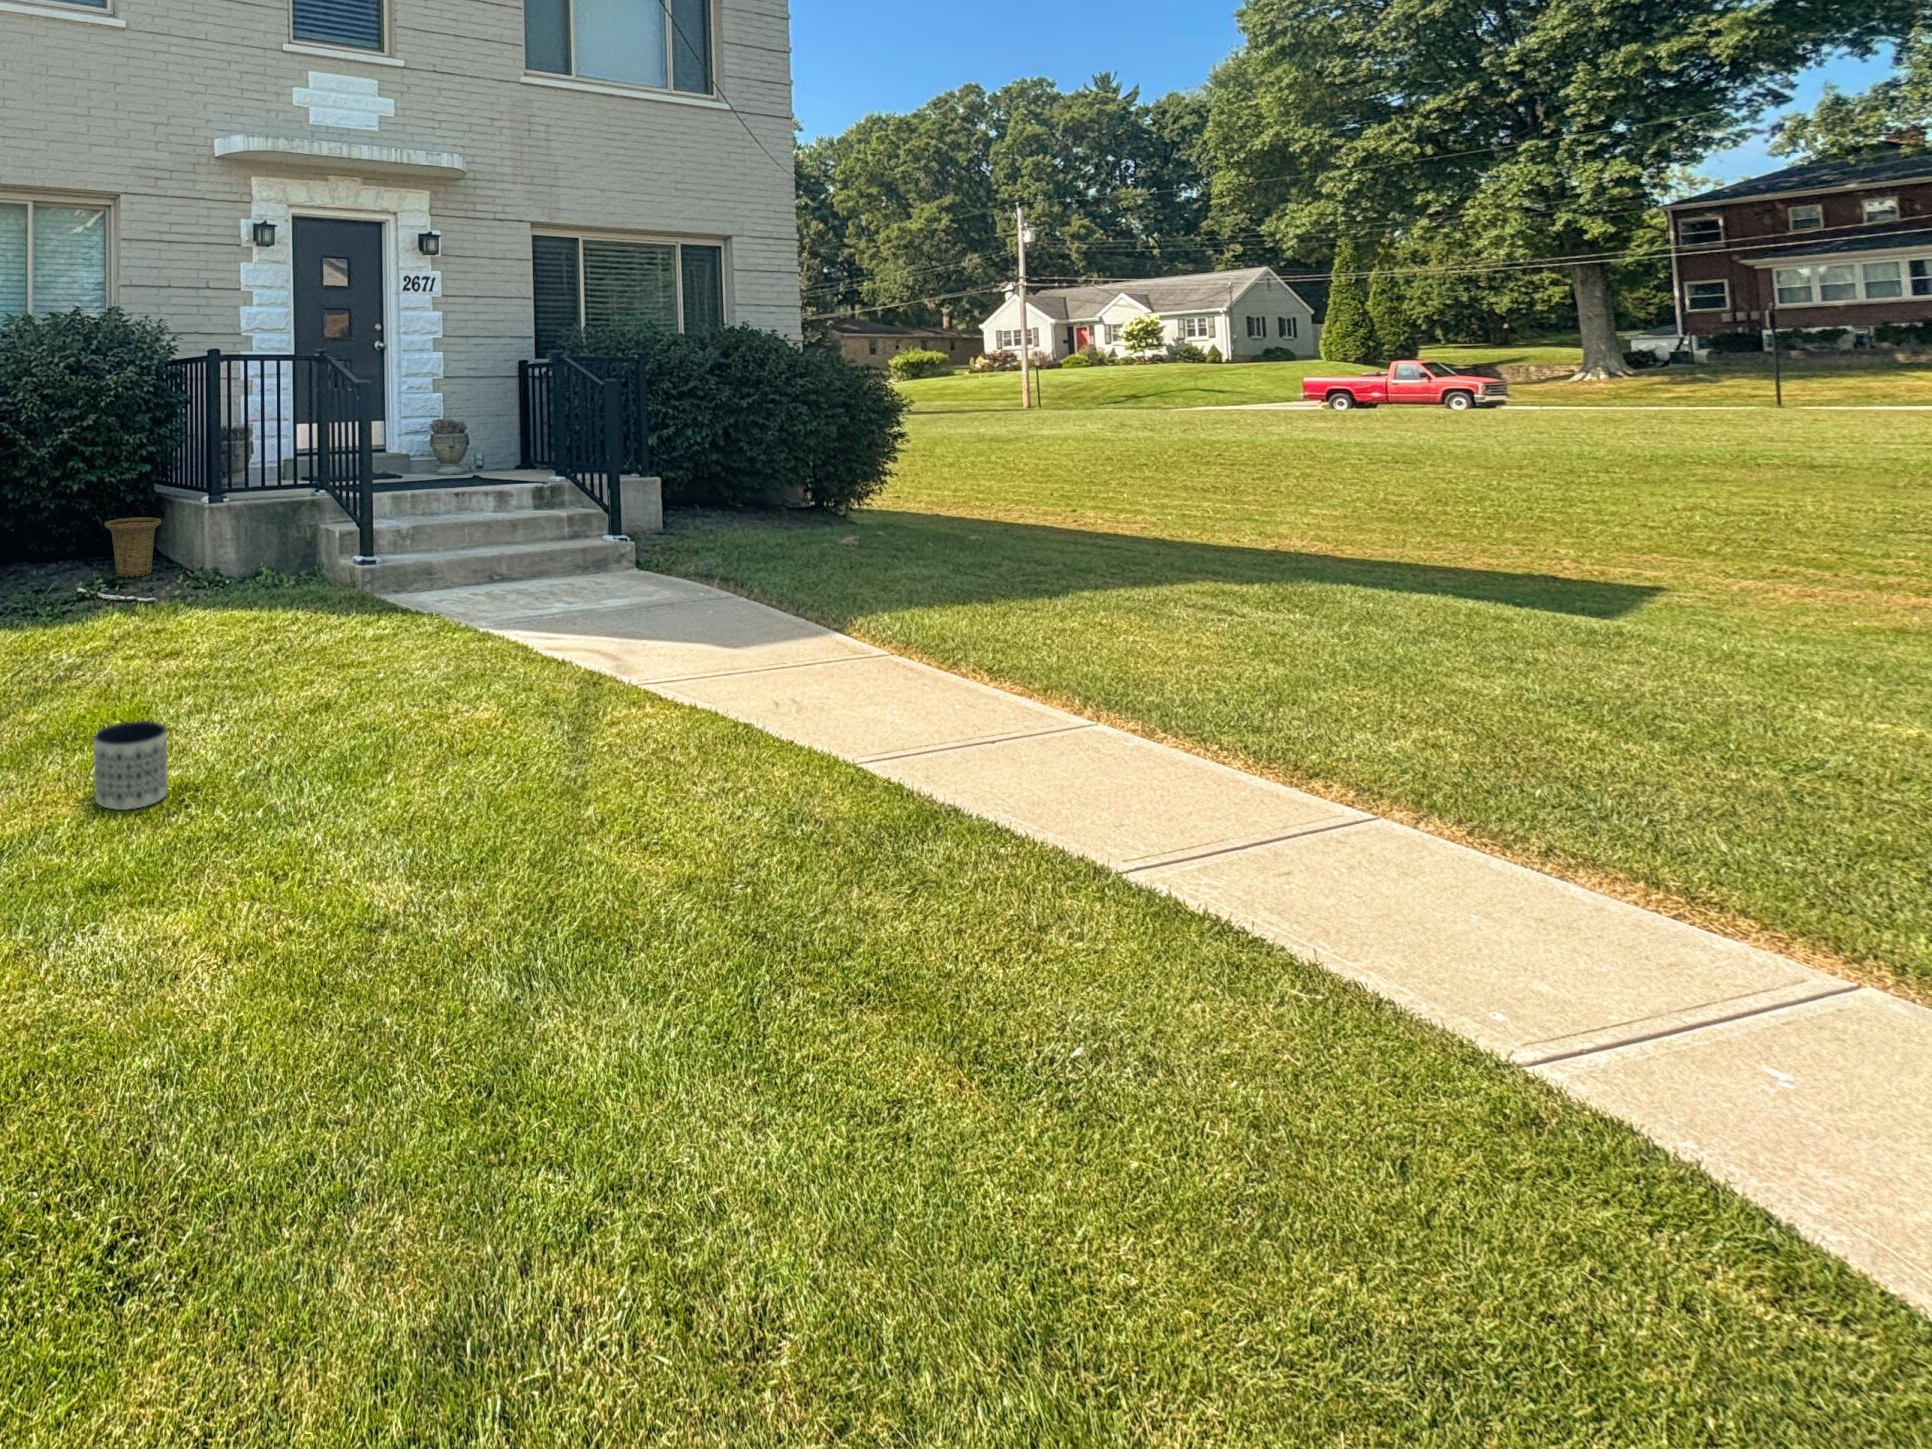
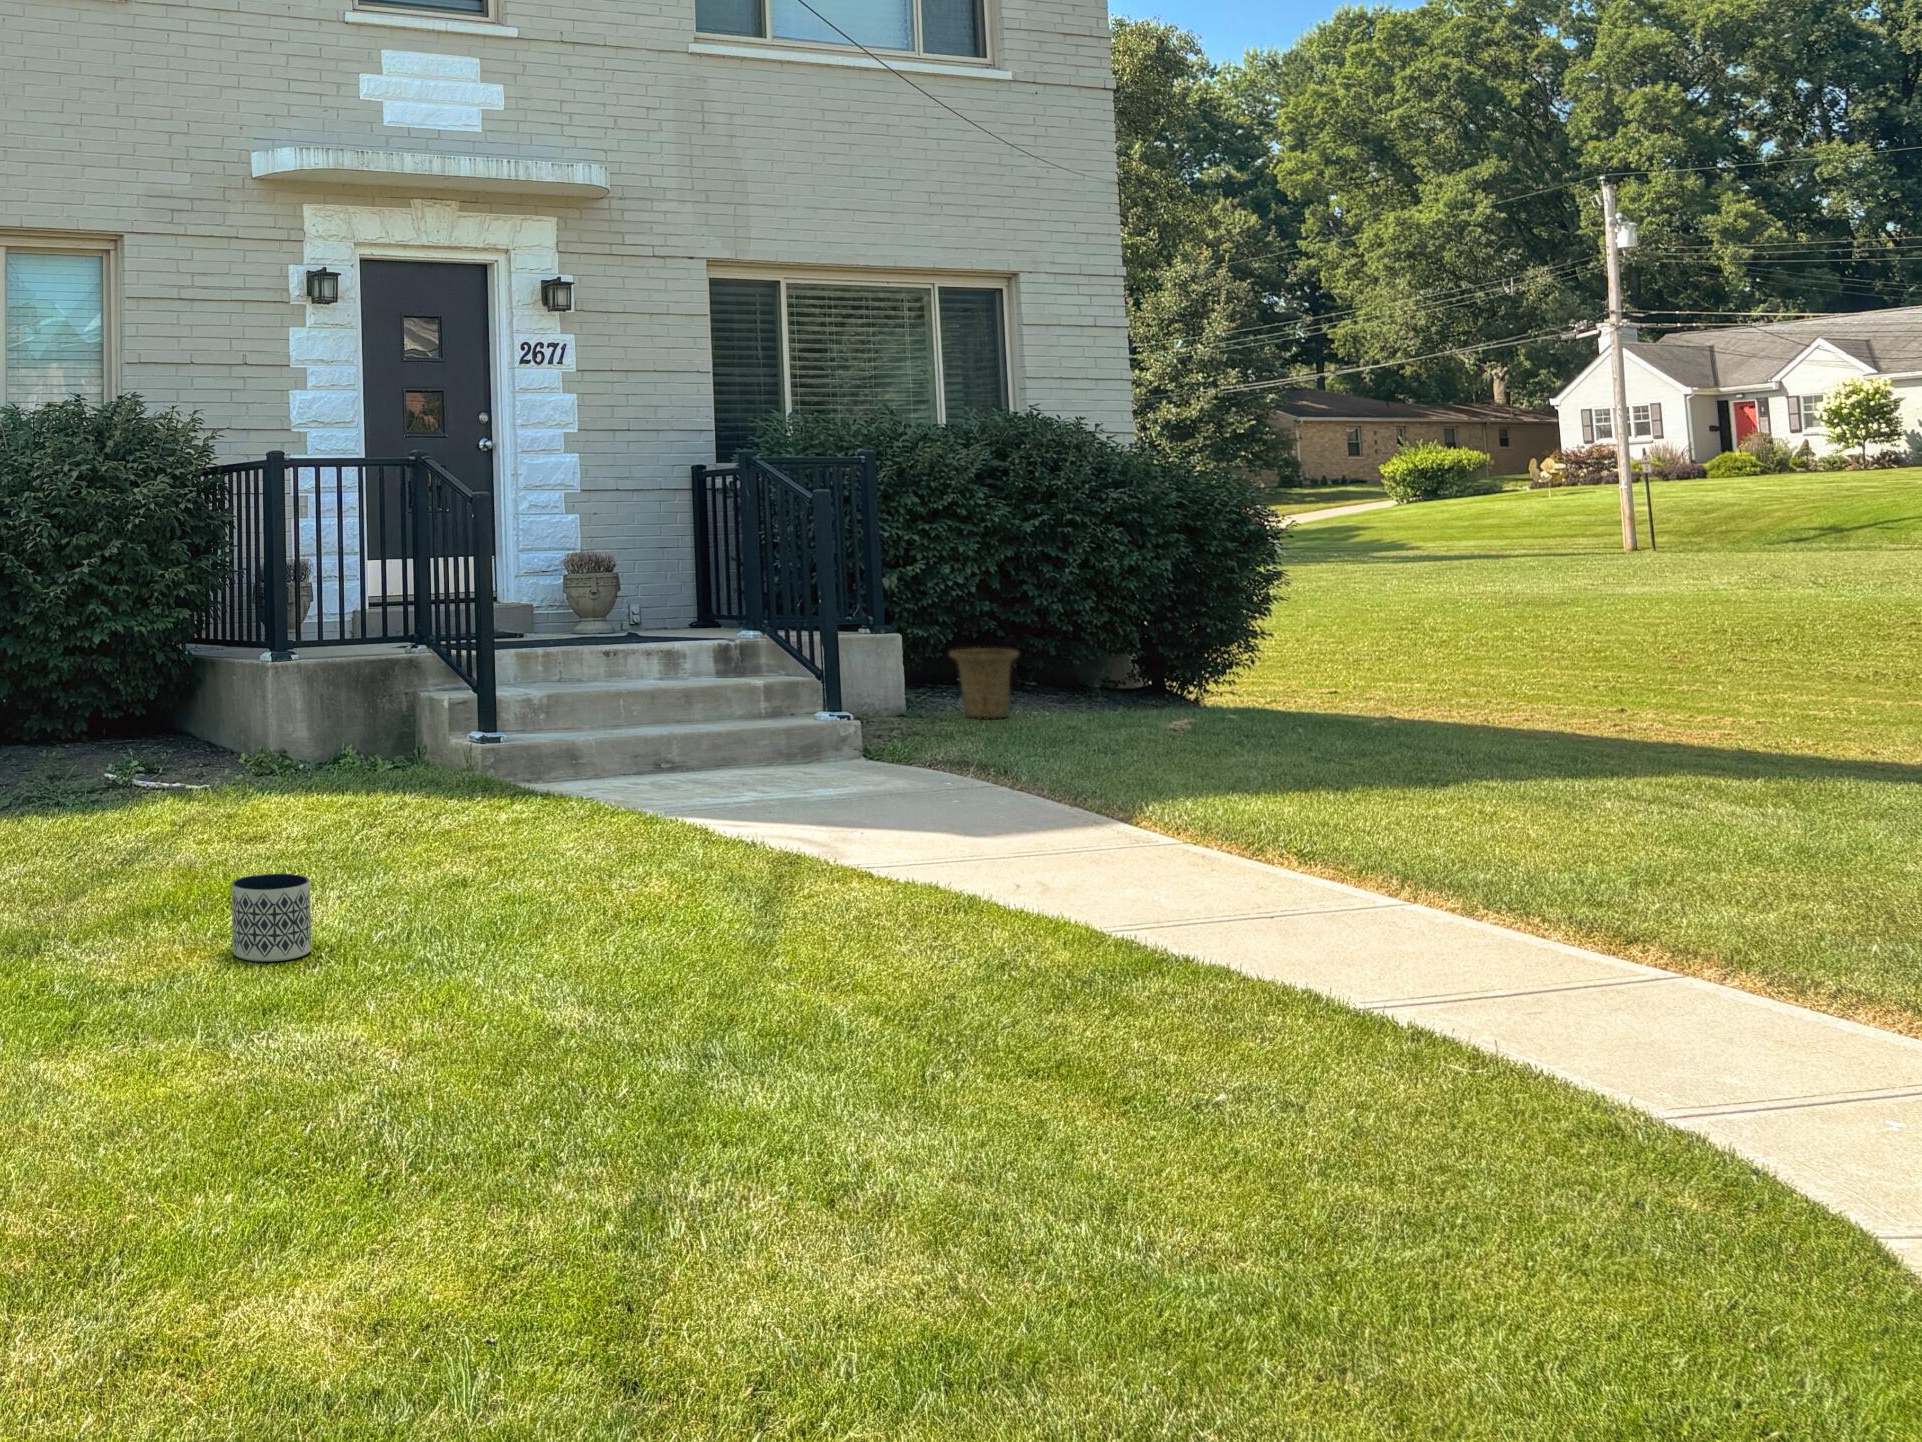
basket: present [105,517,161,577] -> present [949,648,1019,718]

